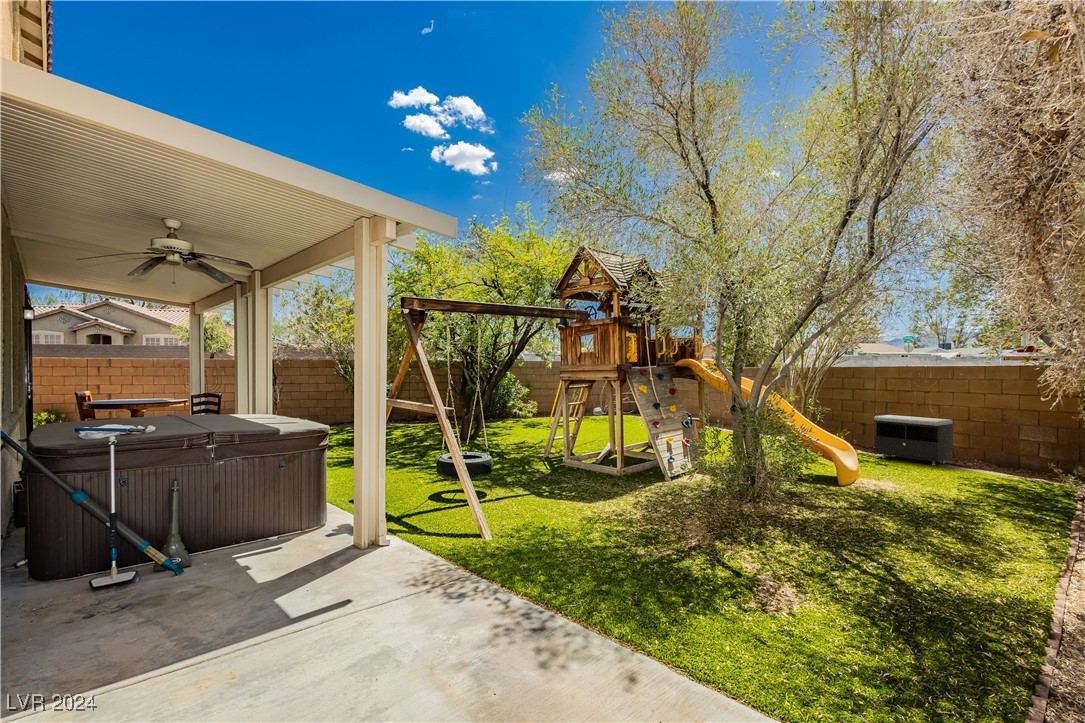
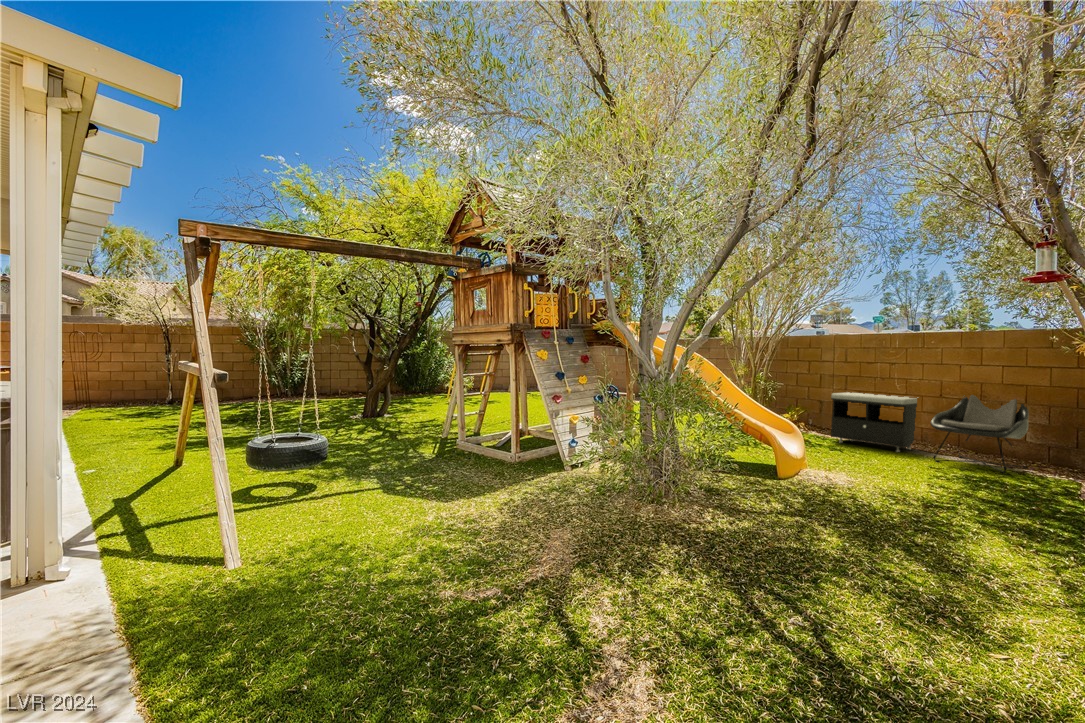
lounge chair: none [960,414,1044,482] -> present [931,395,1029,474]

